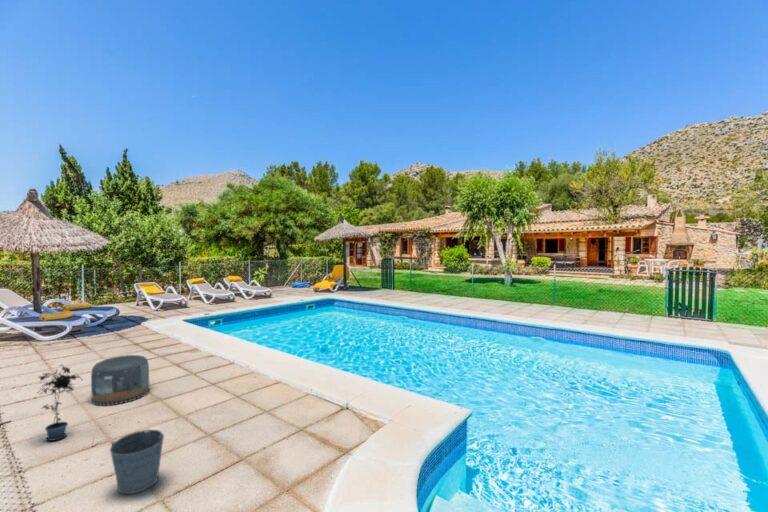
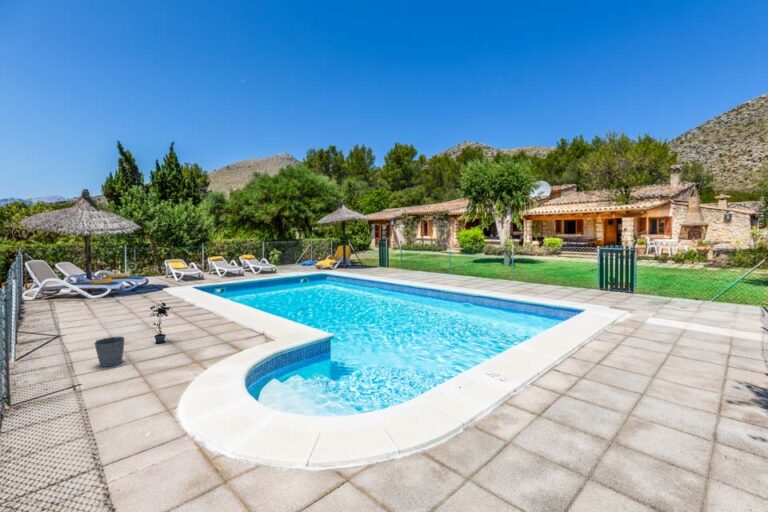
pouf: present [91,355,149,406] -> none [105,304,142,333]
potted plant: present [39,367,82,441] -> present [150,302,170,343]

